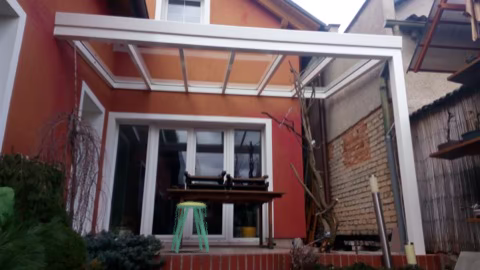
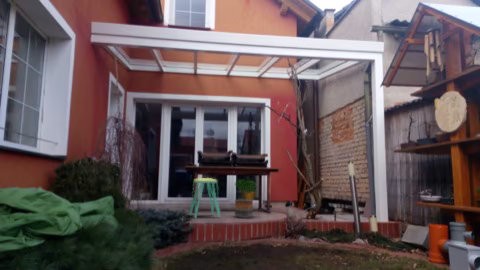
potted tree: none [227,203,257,253] -> present [235,179,257,218]

